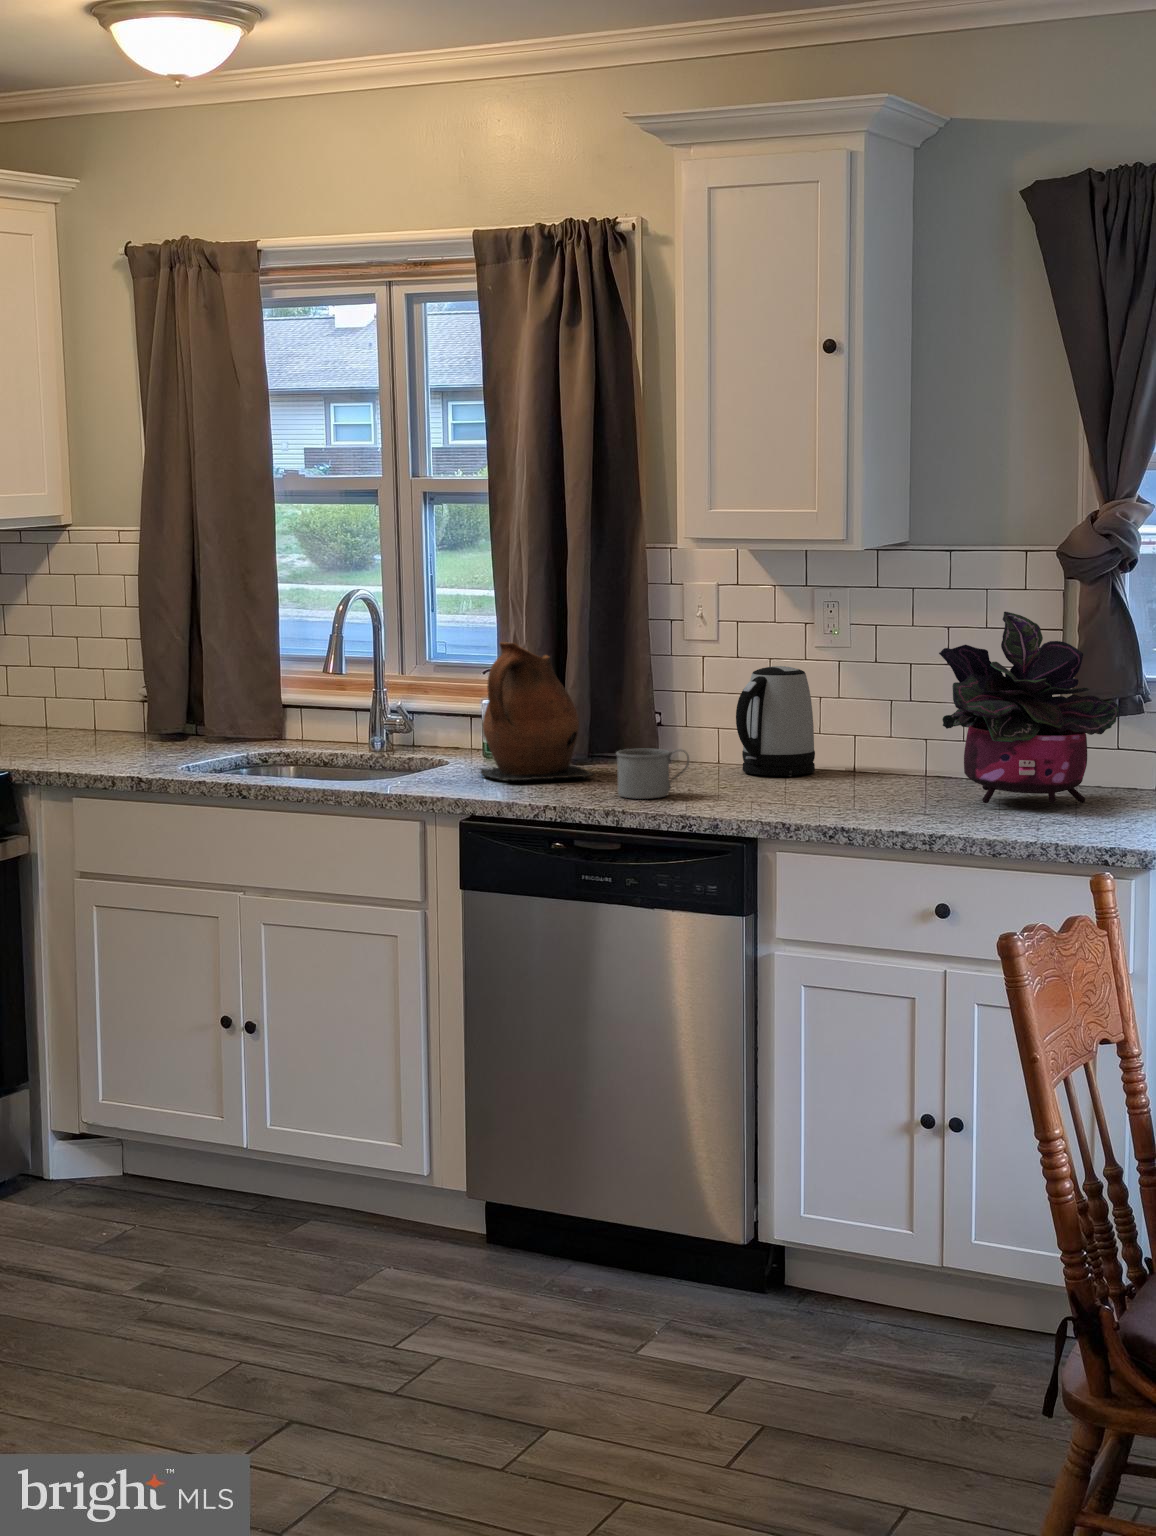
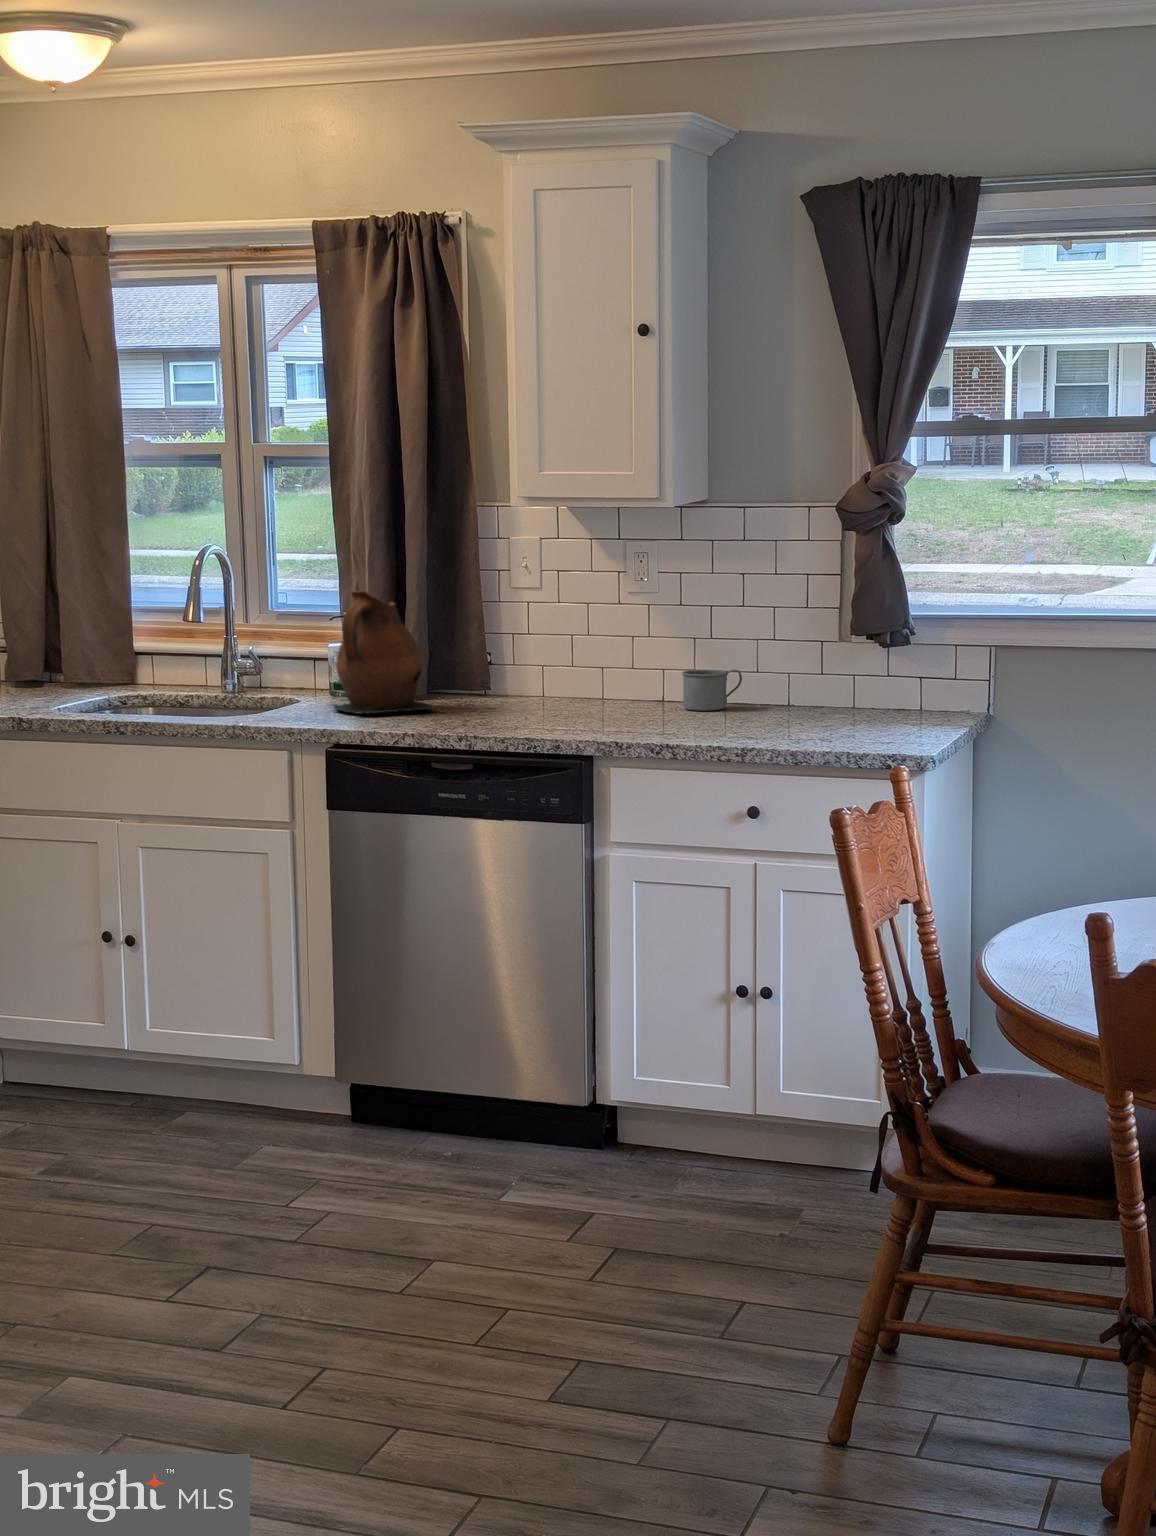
potted plant: present [939,612,1119,803] -> none [741,559,891,723]
kettle: present [736,666,815,776] -> none [561,610,629,706]
mug: present [616,748,689,799] -> present [682,669,742,711]

